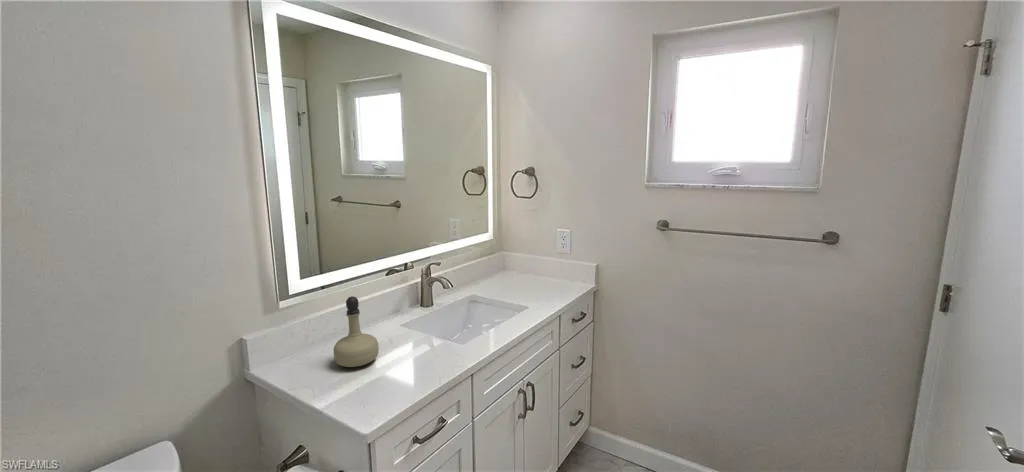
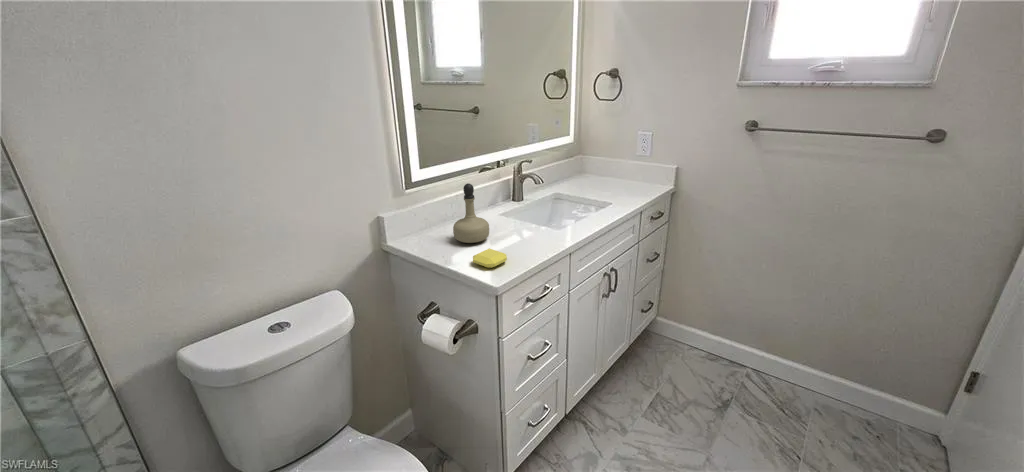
soap bar: none [345,377,389,404] -> present [473,248,507,268]

